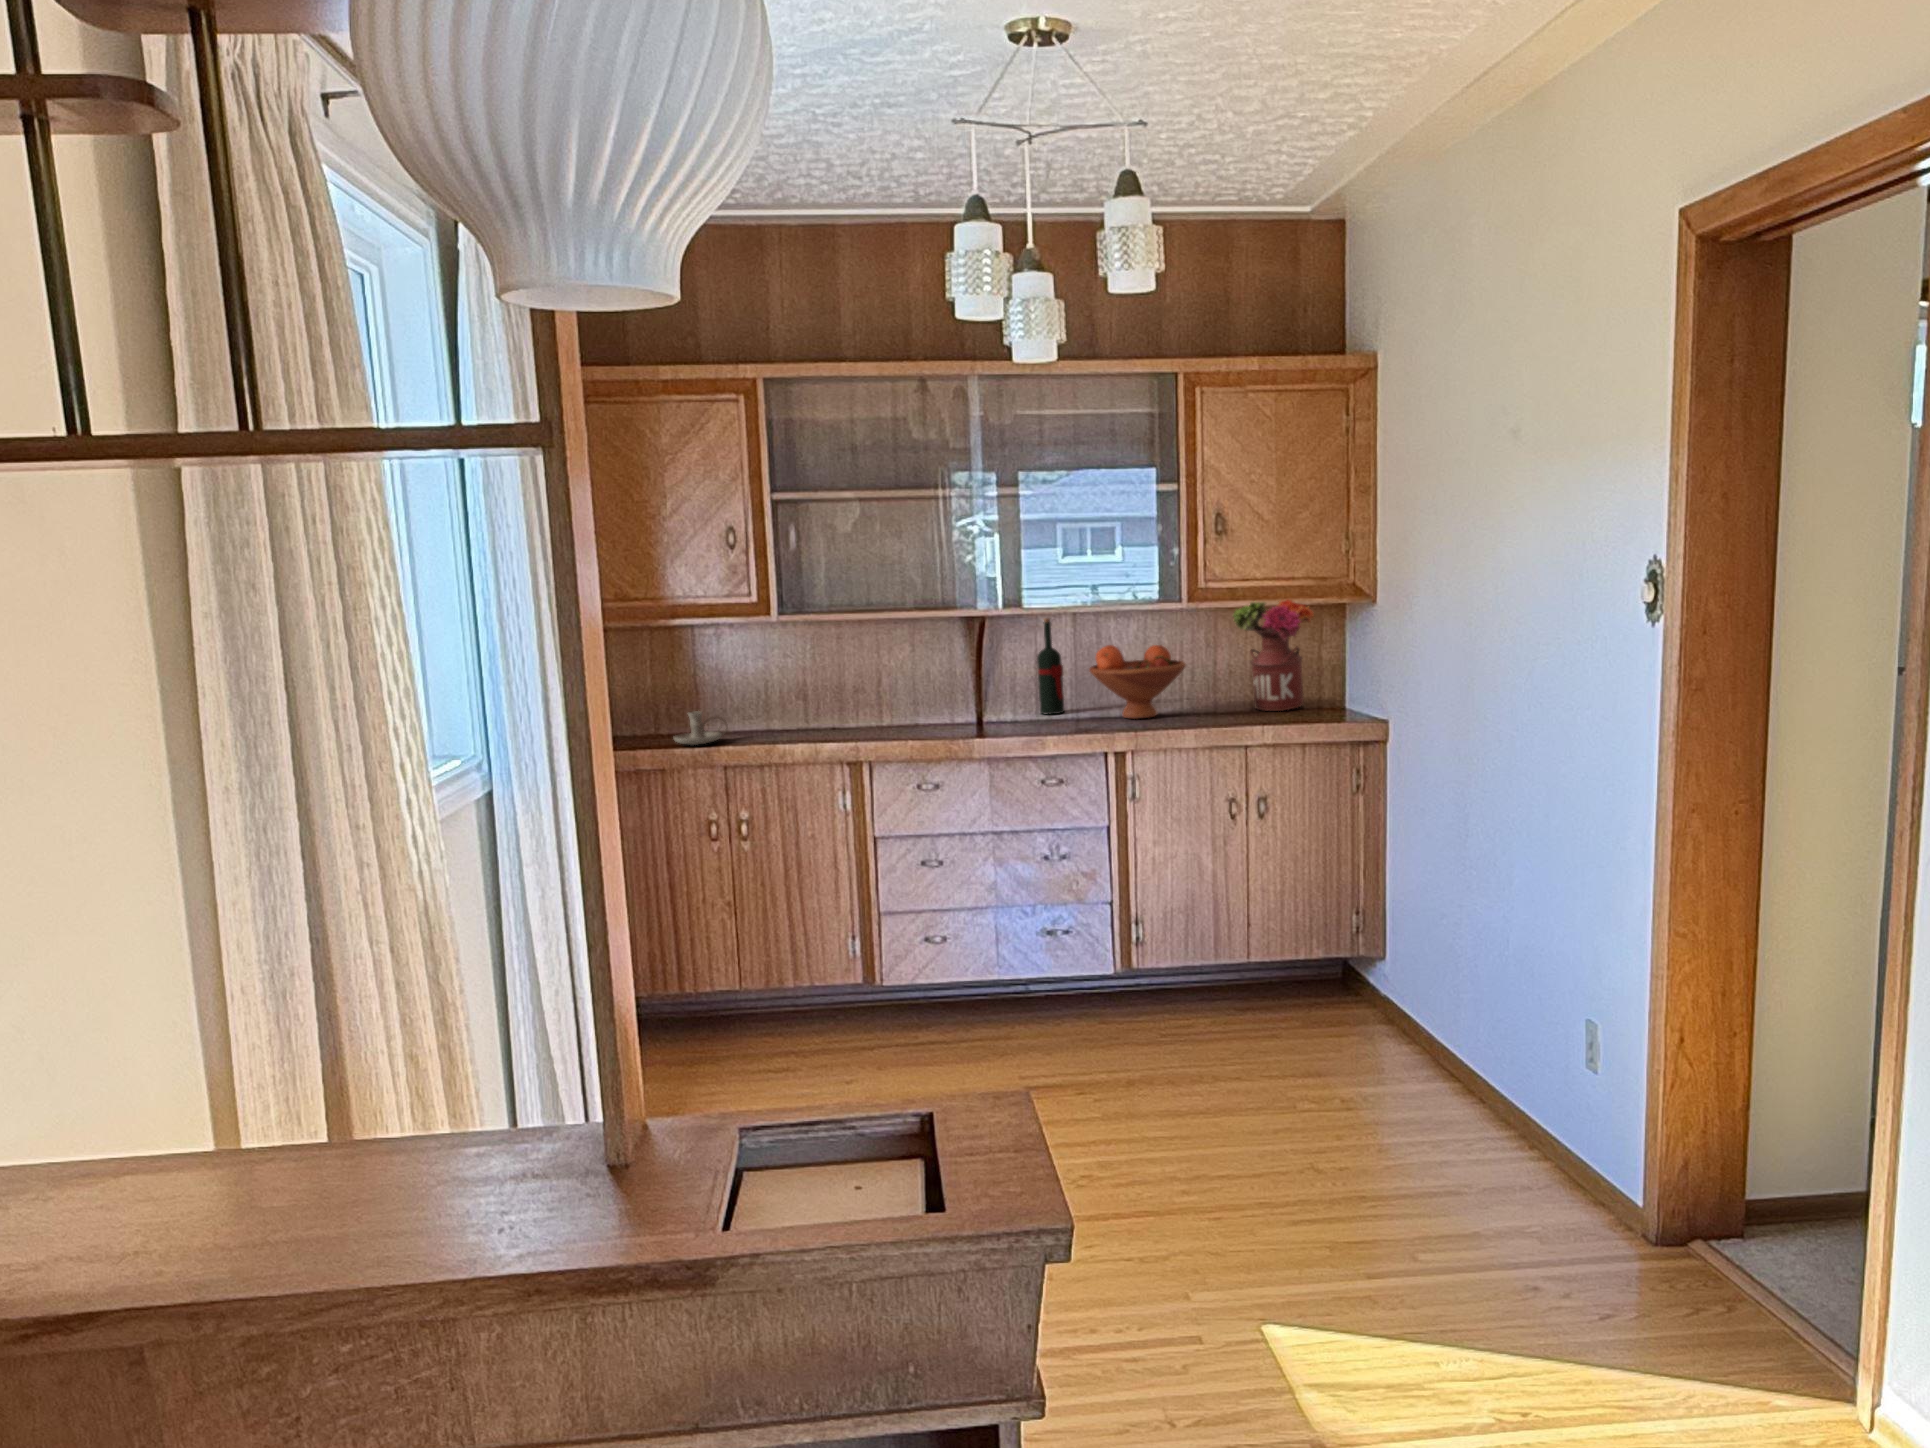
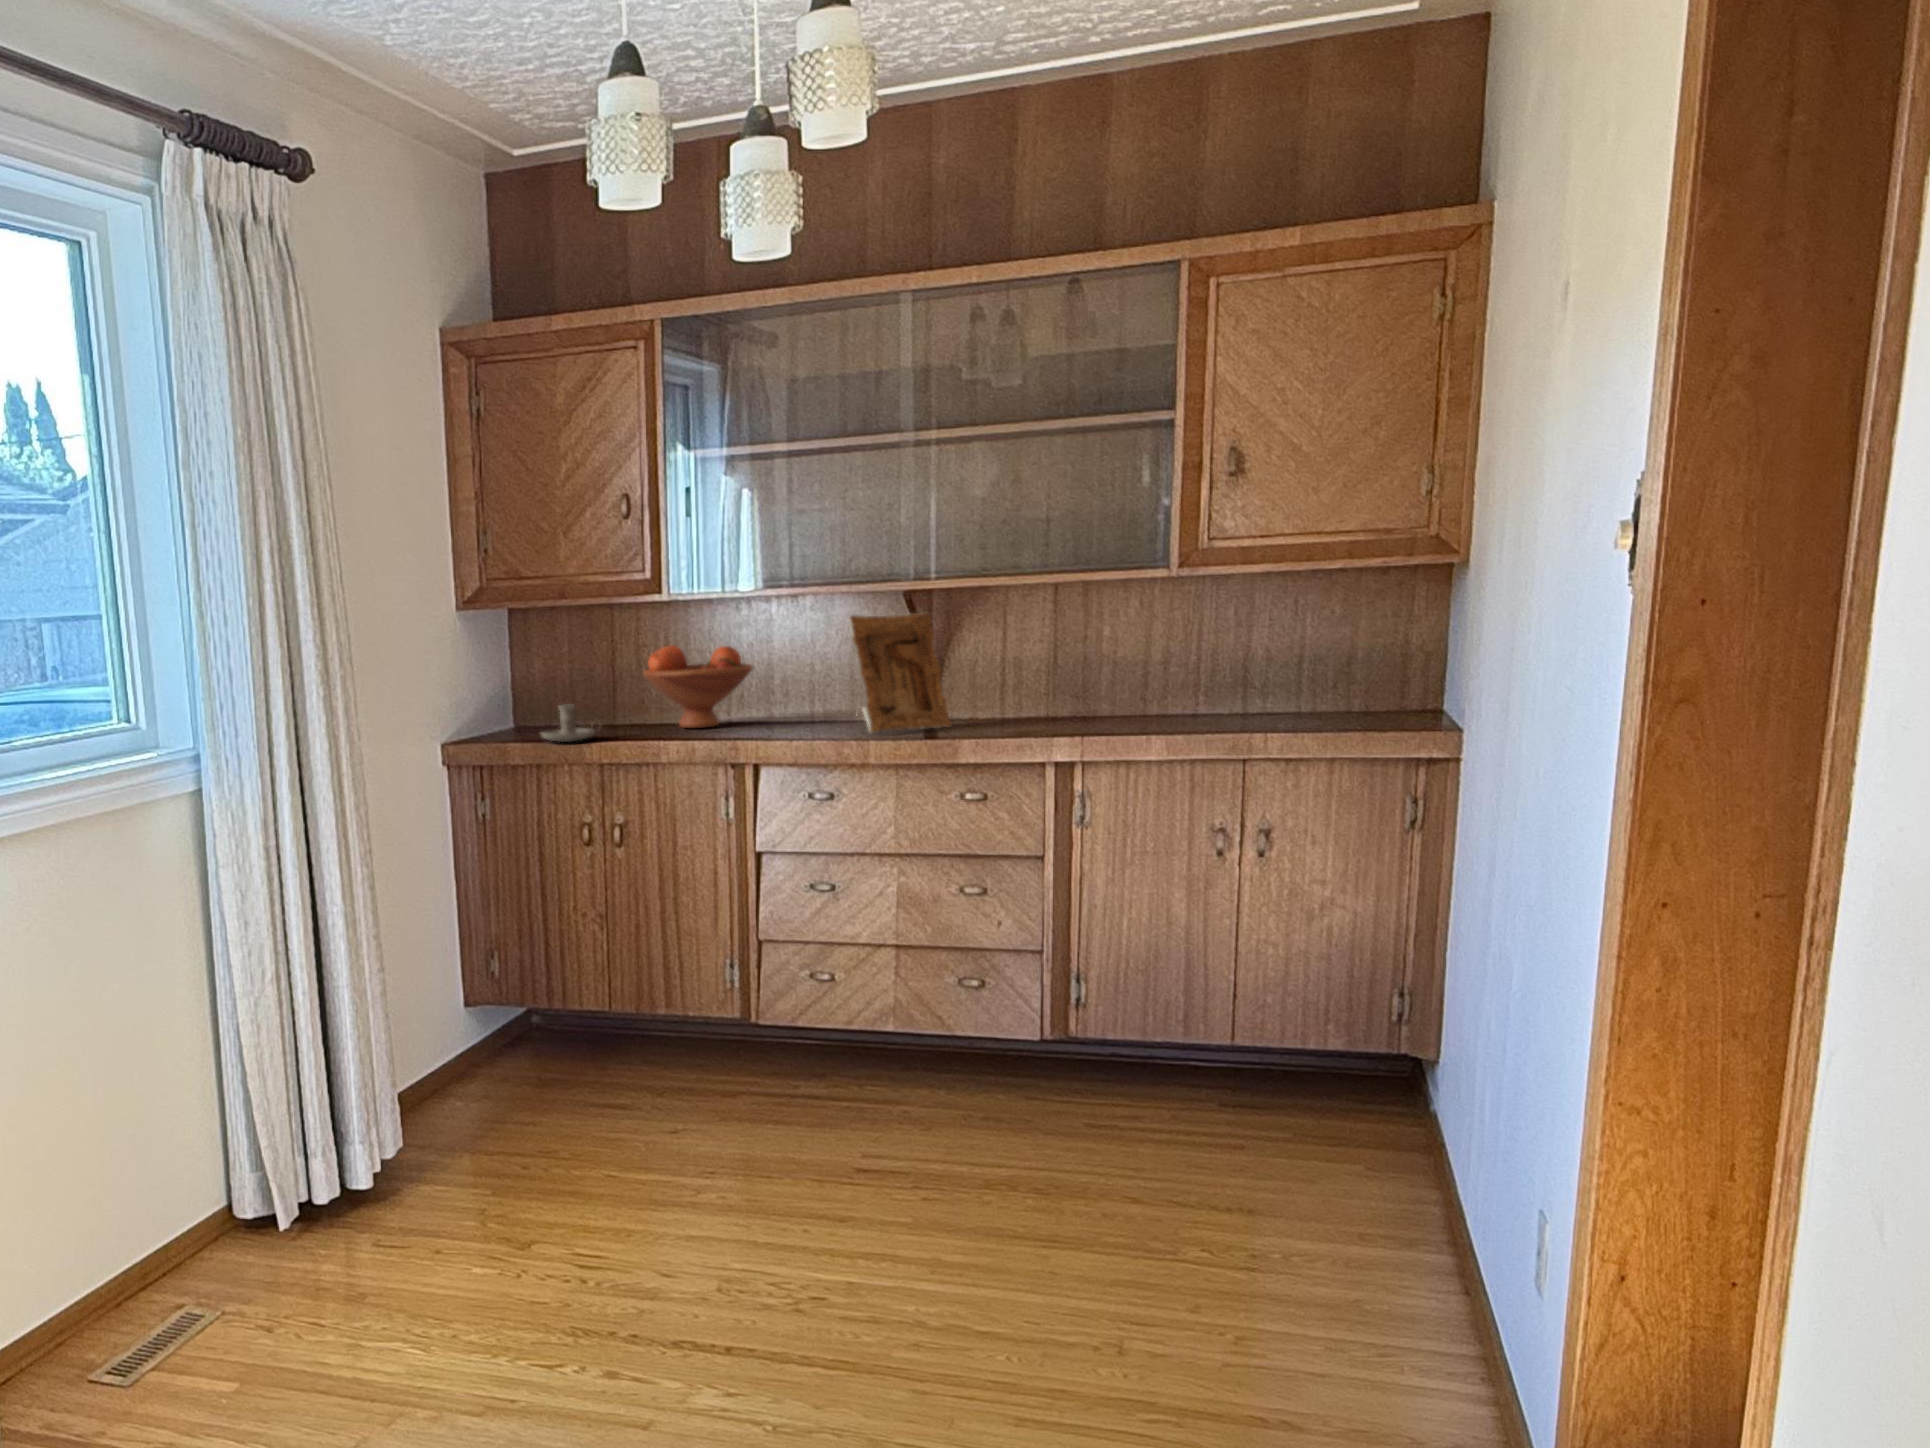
flower arrangement: present [1233,599,1314,711] -> none [1238,567,1355,718]
wine bottle: present [1037,618,1064,715] -> none [975,600,1009,719]
picture frame: none [933,629,1022,731] -> present [850,613,951,733]
fruit bowl: present [1089,645,1186,719] -> present [643,645,753,728]

